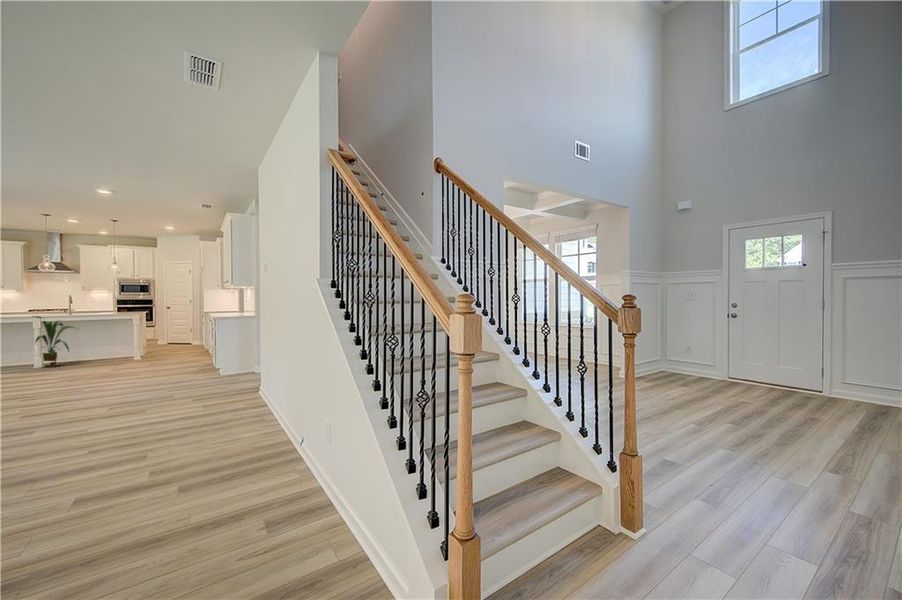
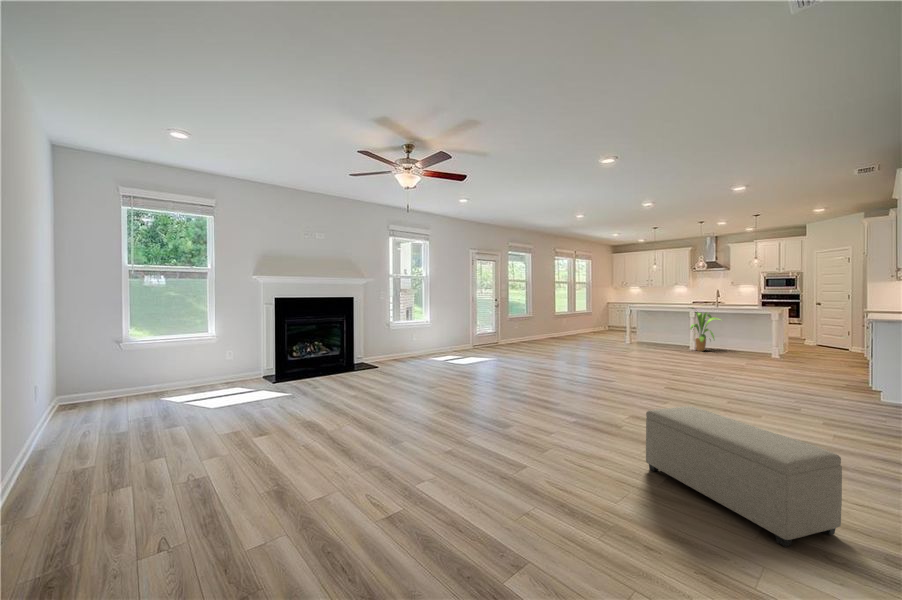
ottoman: none [32,406,219,498] -> present [646,406,842,547]

